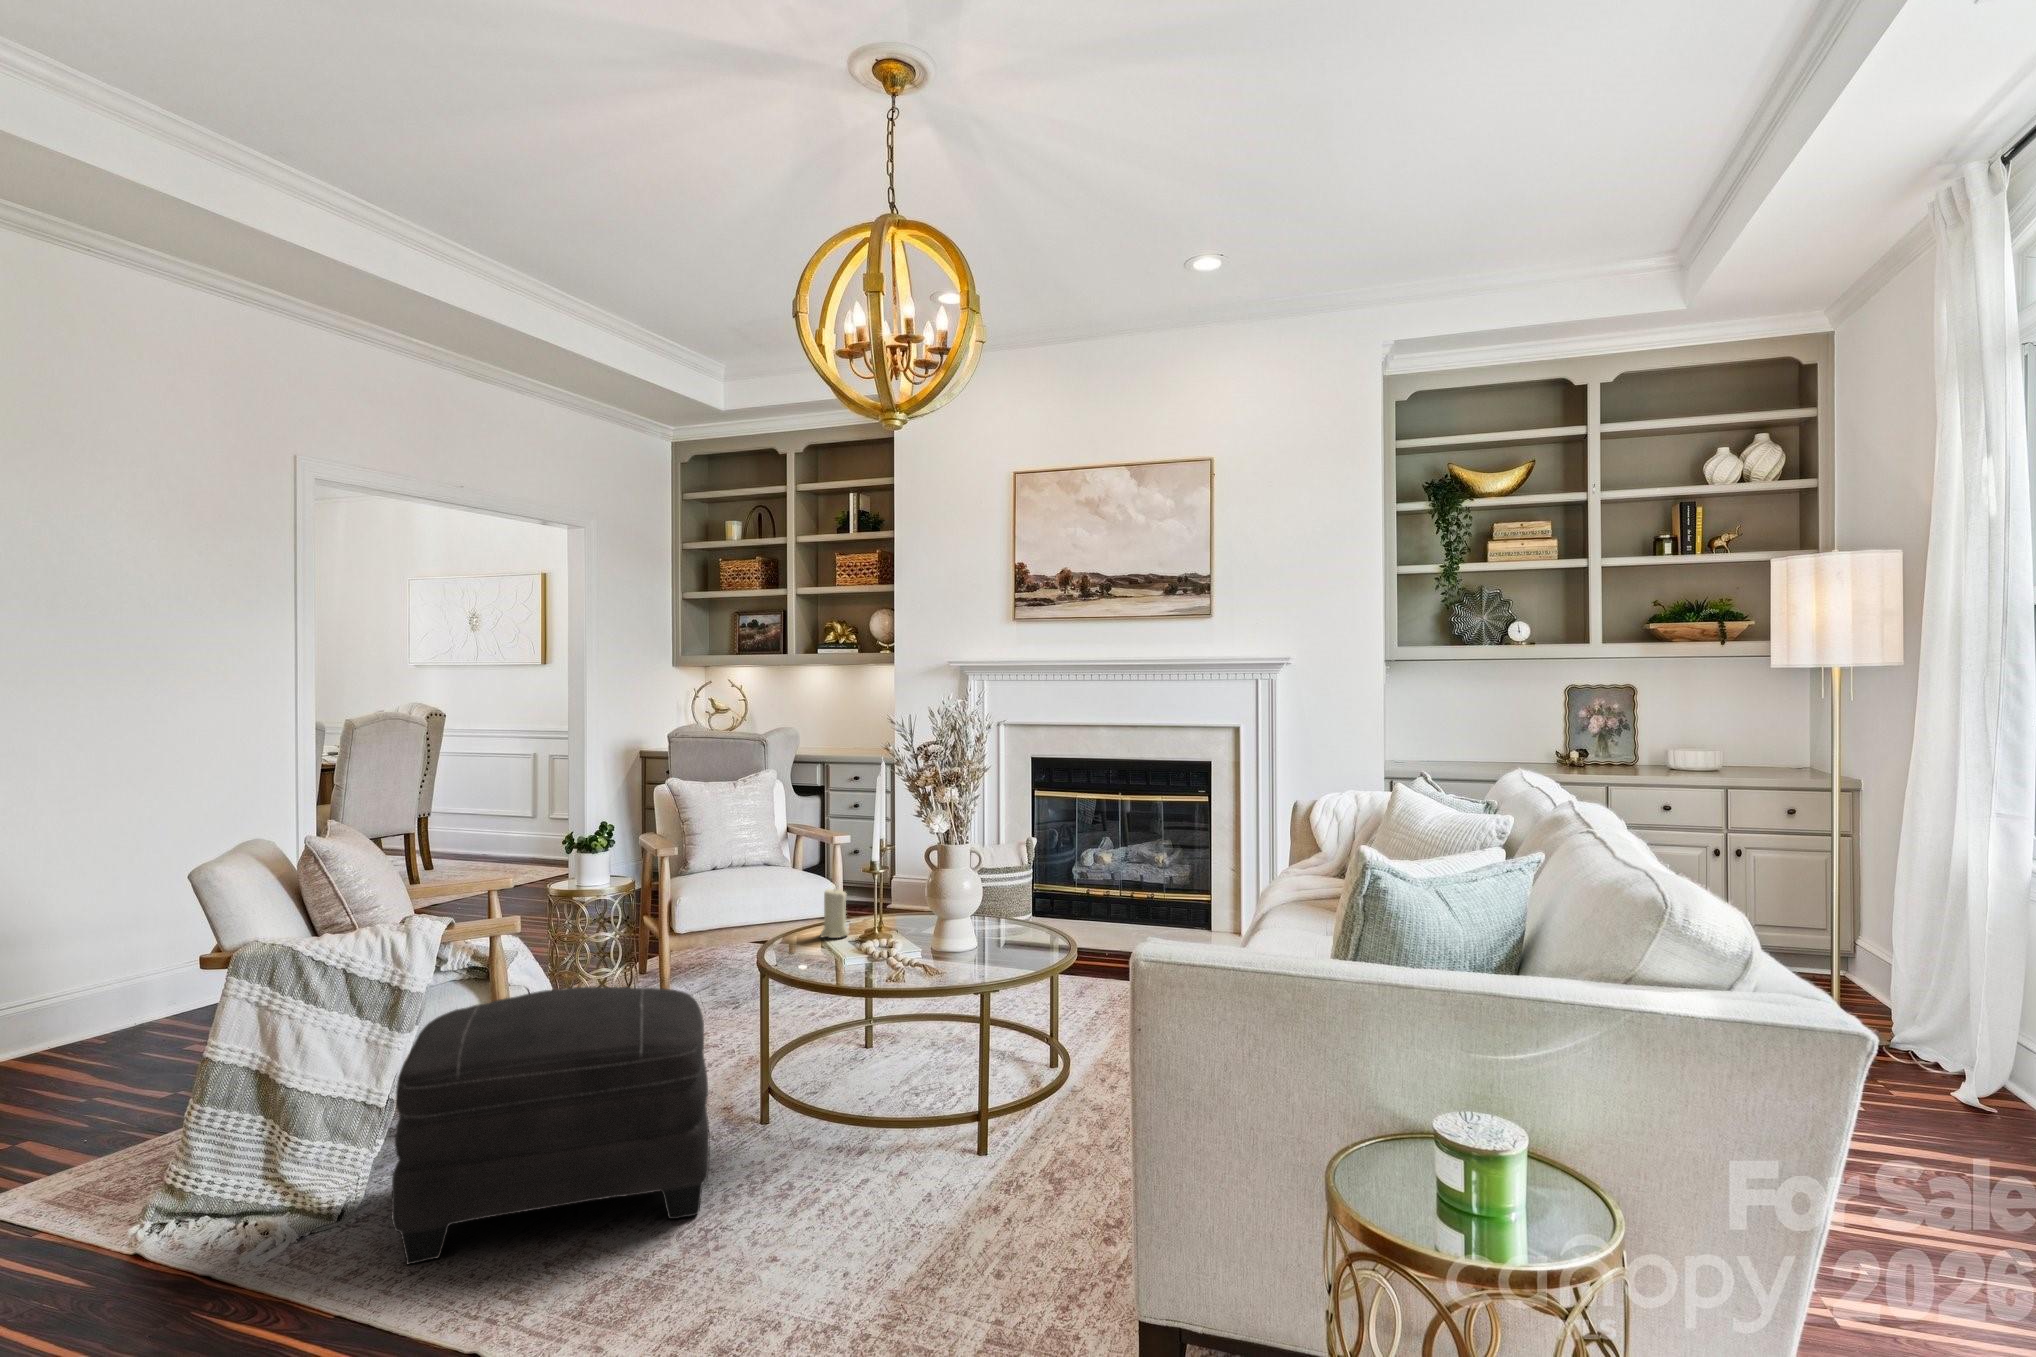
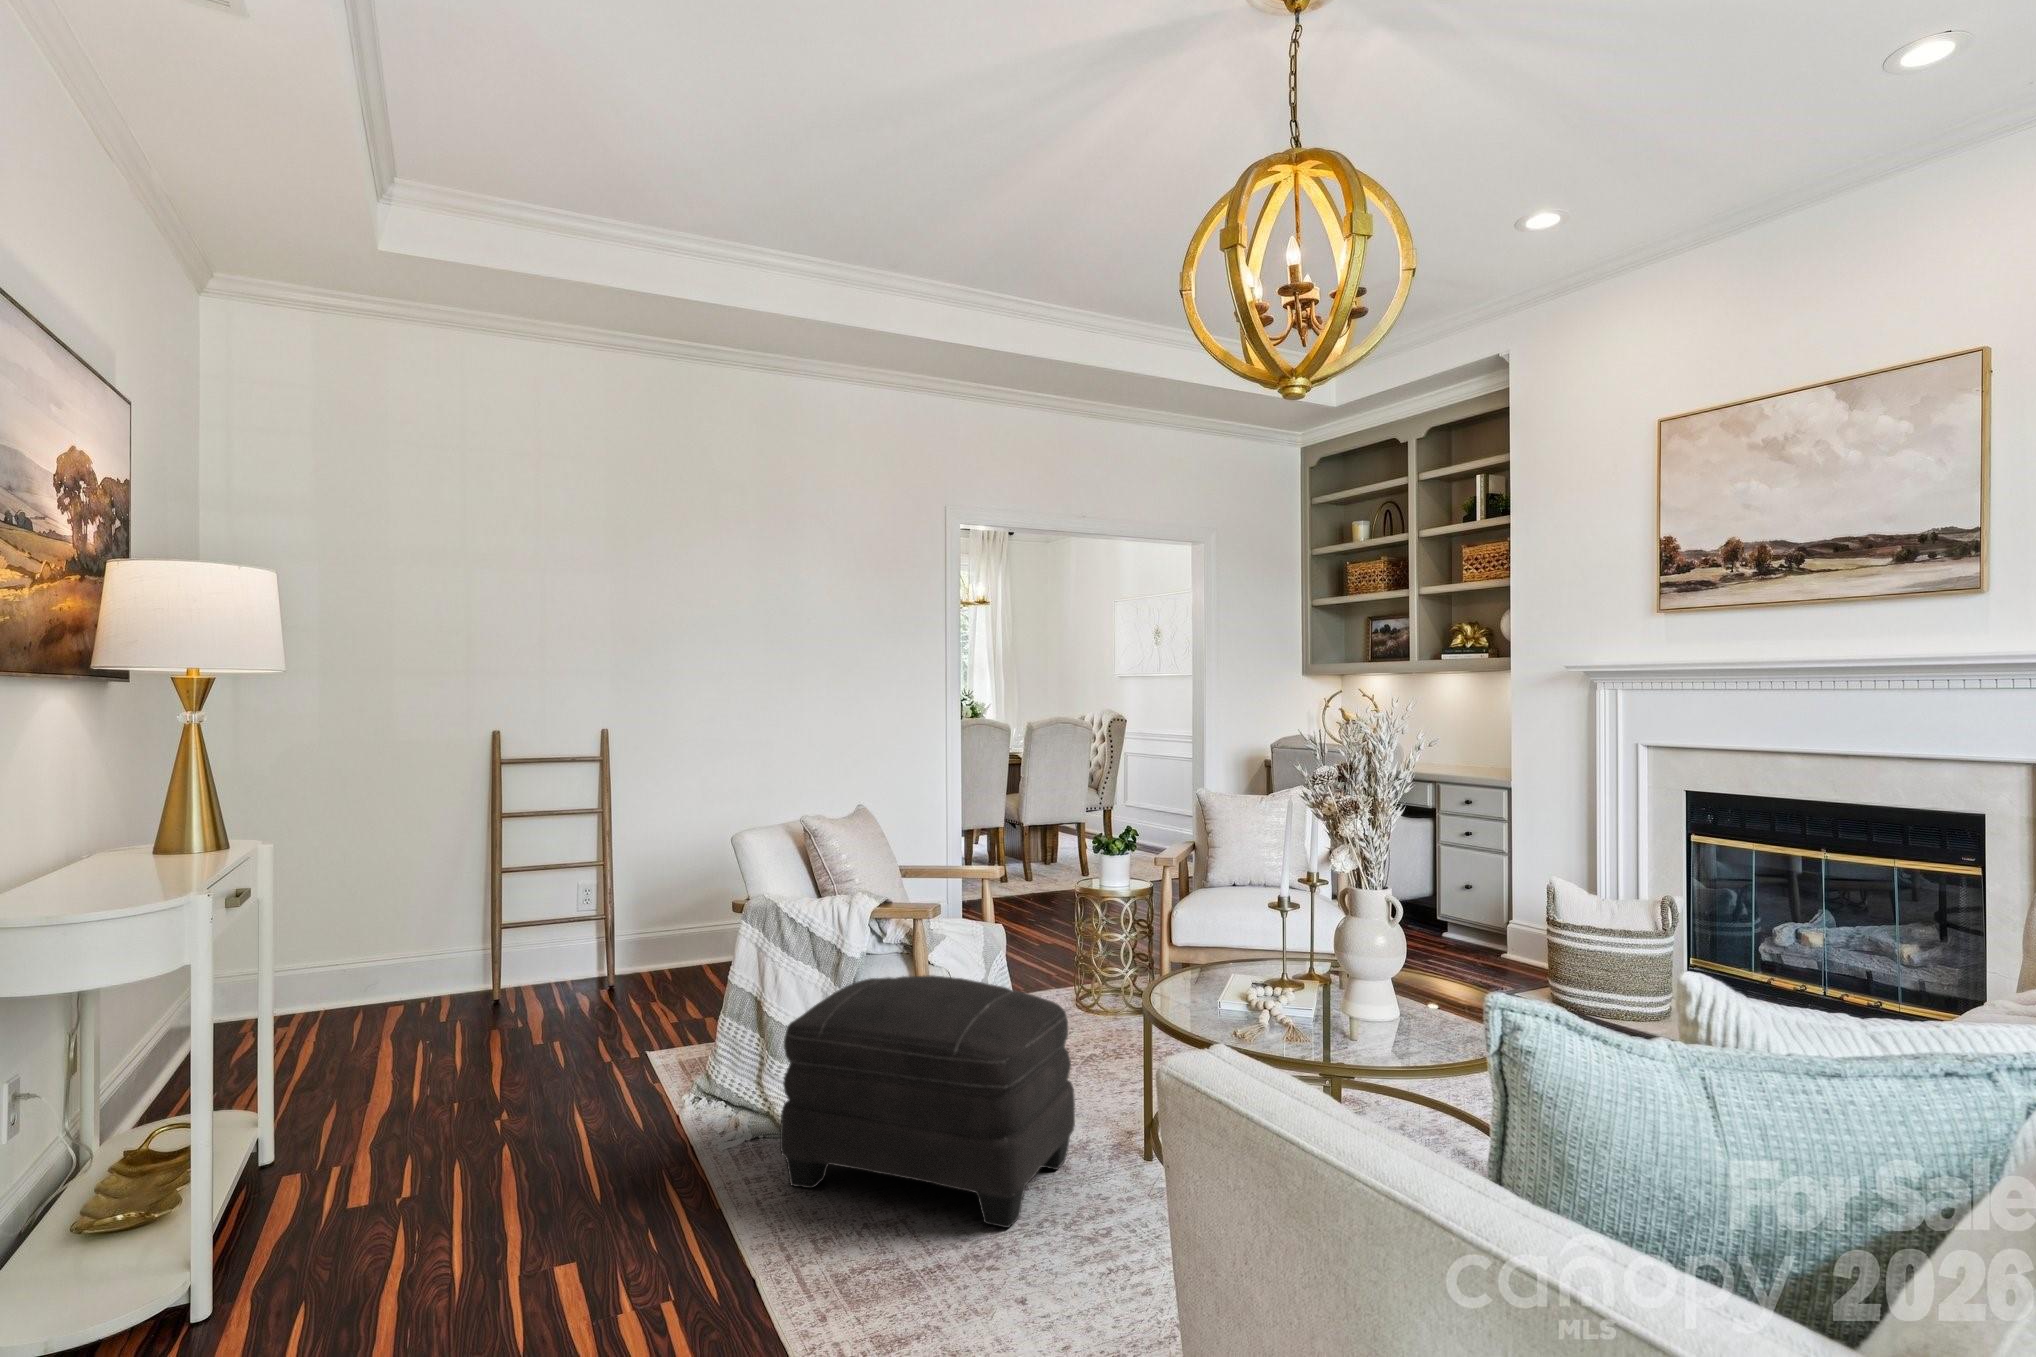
candle: present [820,889,849,938] -> none [1245,922,1281,979]

